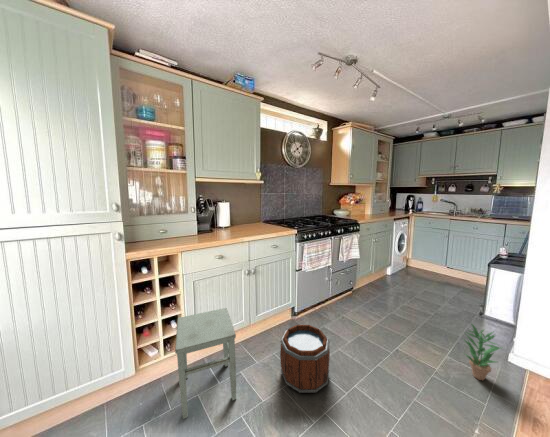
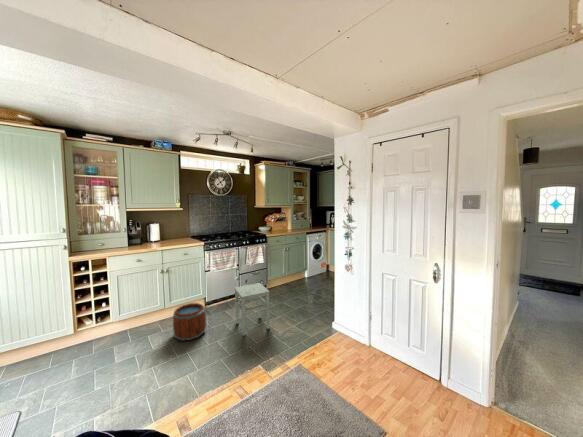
stool: present [175,308,236,419] -> present [234,283,270,335]
potted plant: present [465,324,500,380] -> none [286,295,305,330]

